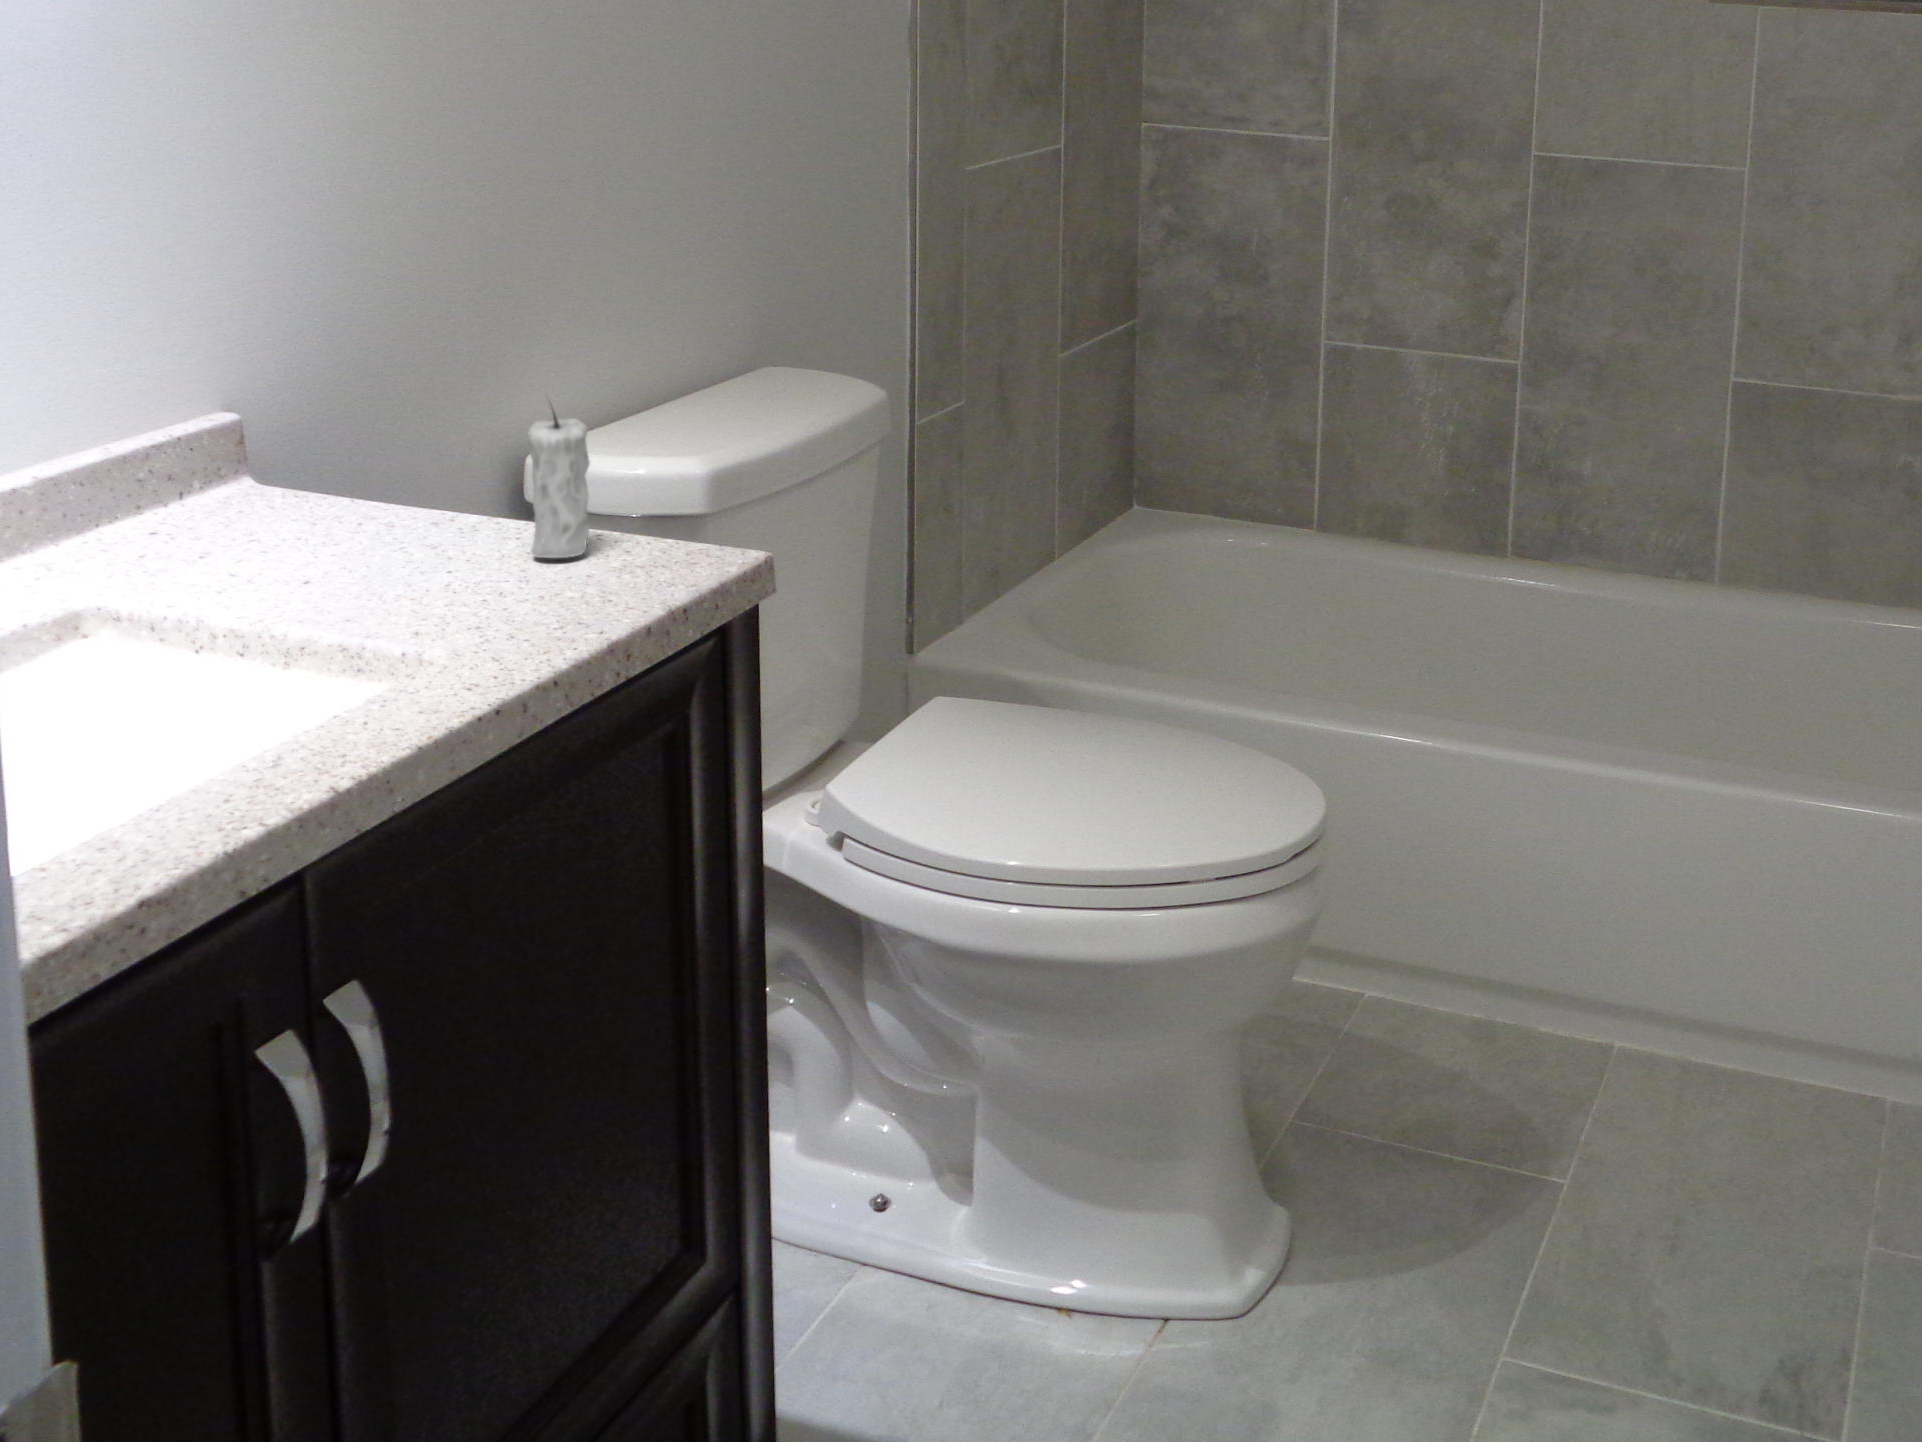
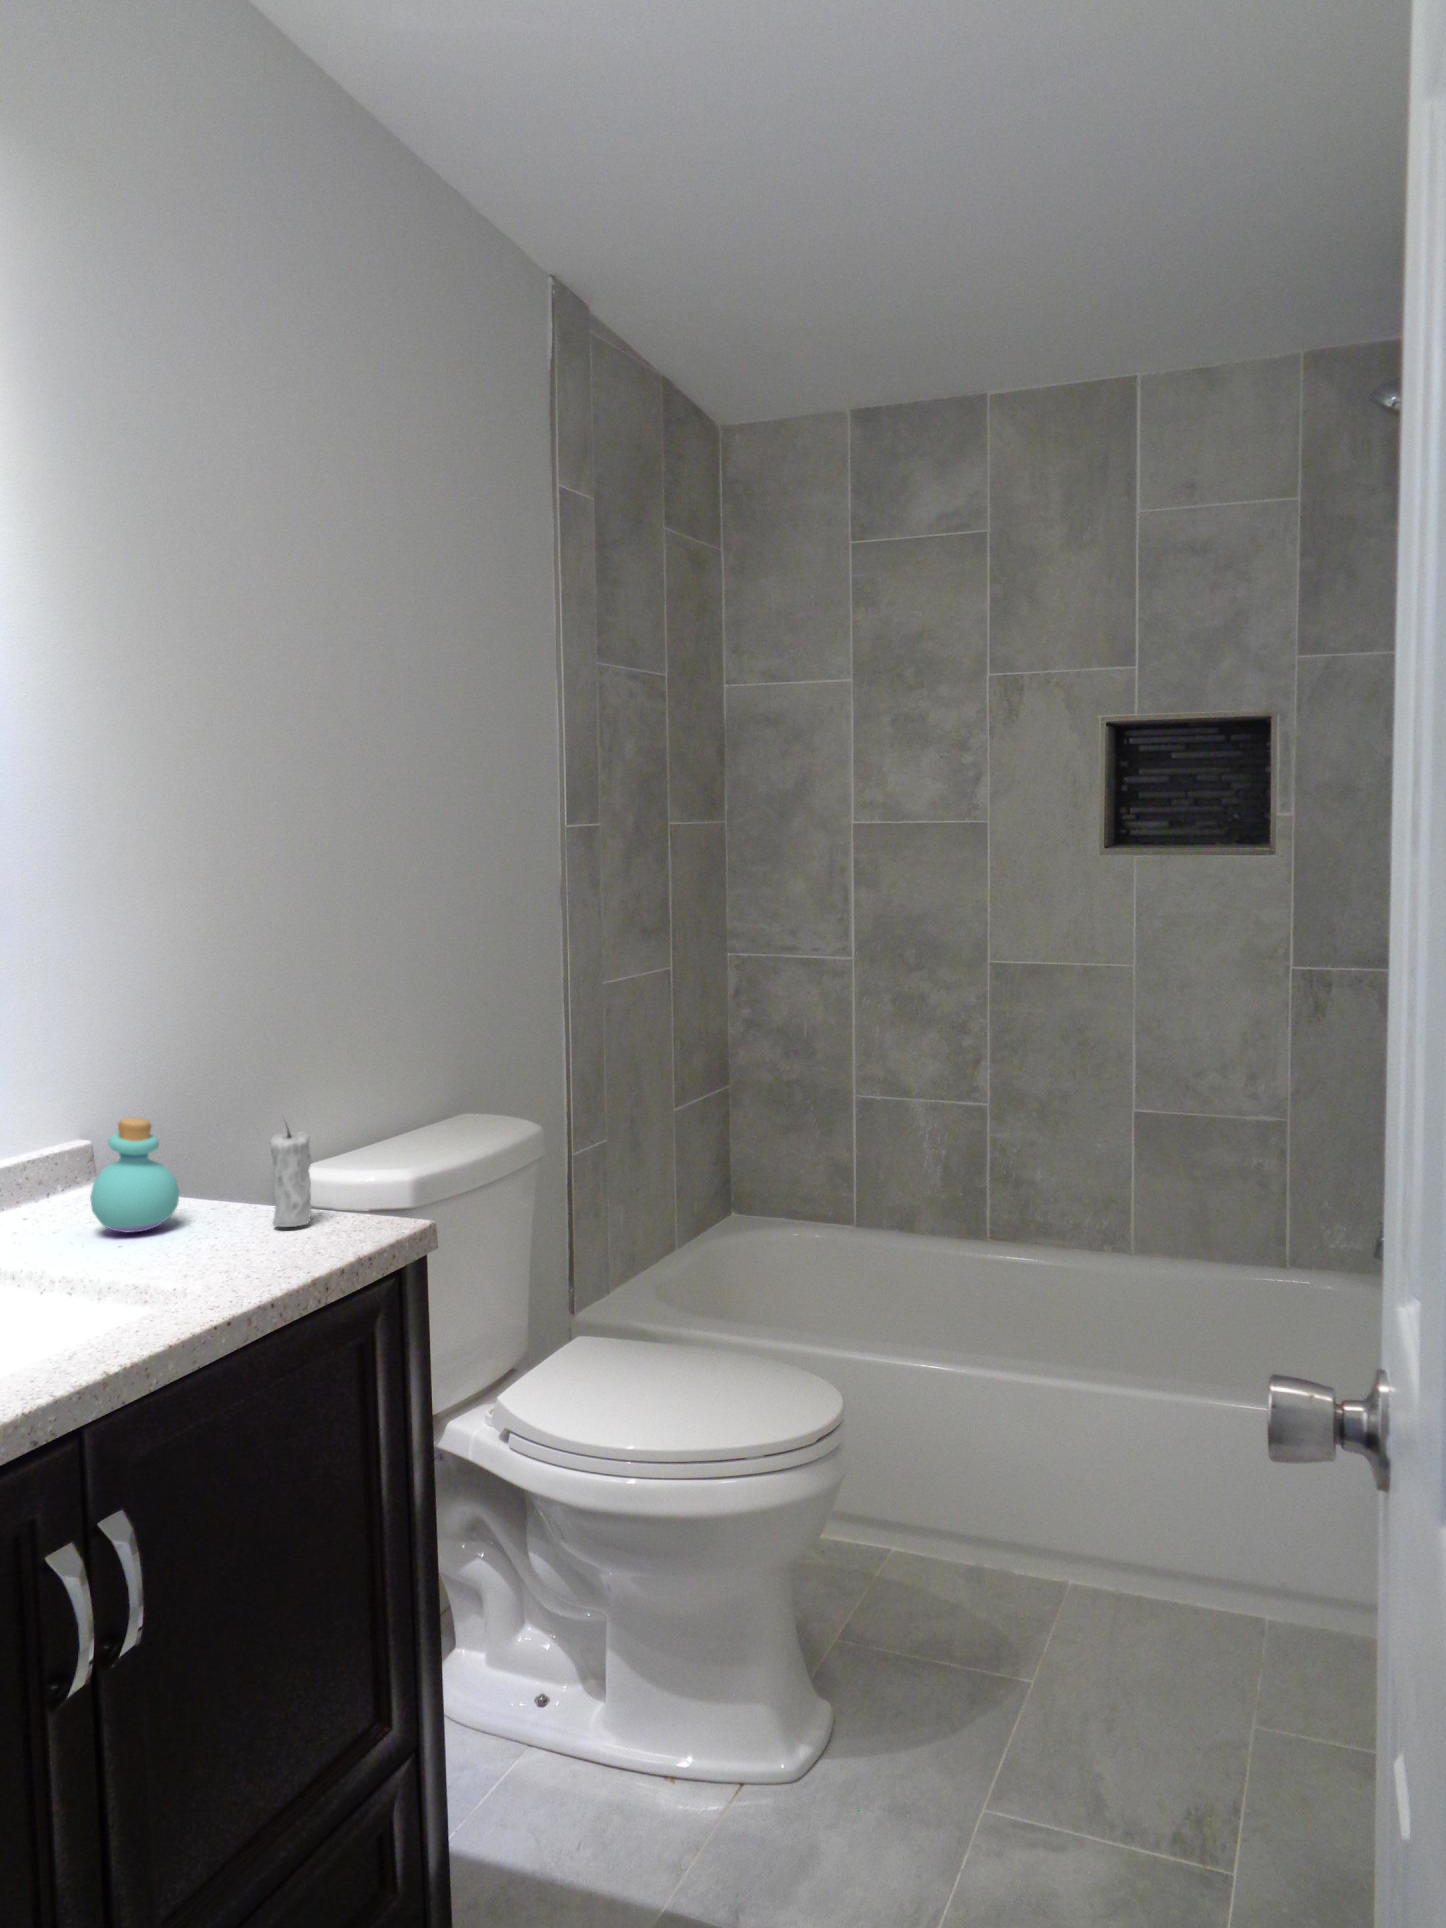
perfume bottle: none [257,391,390,560] -> present [90,1118,179,1232]

